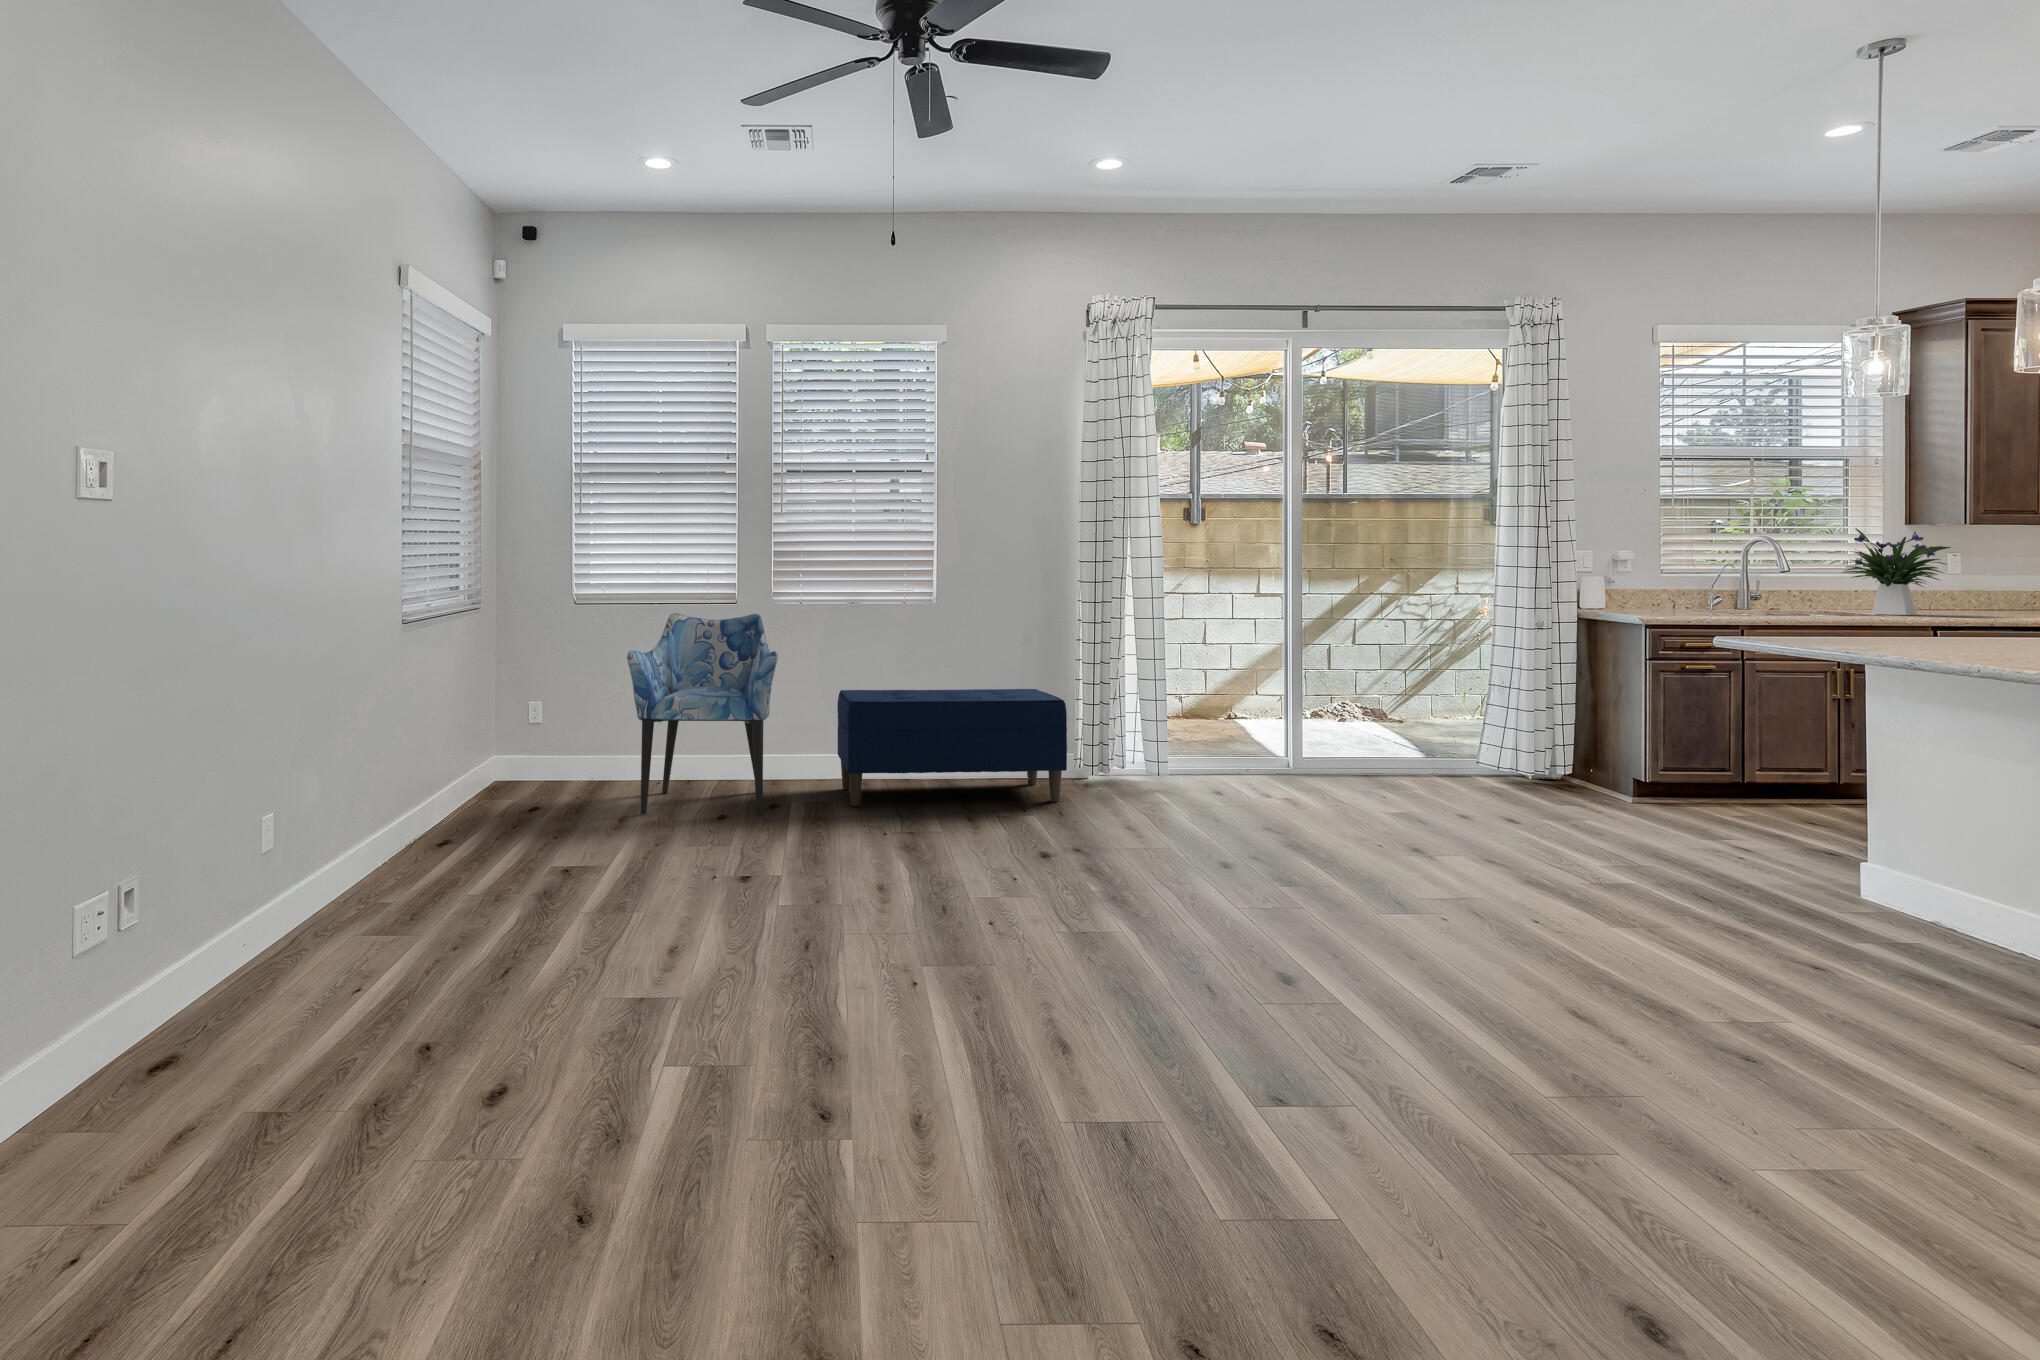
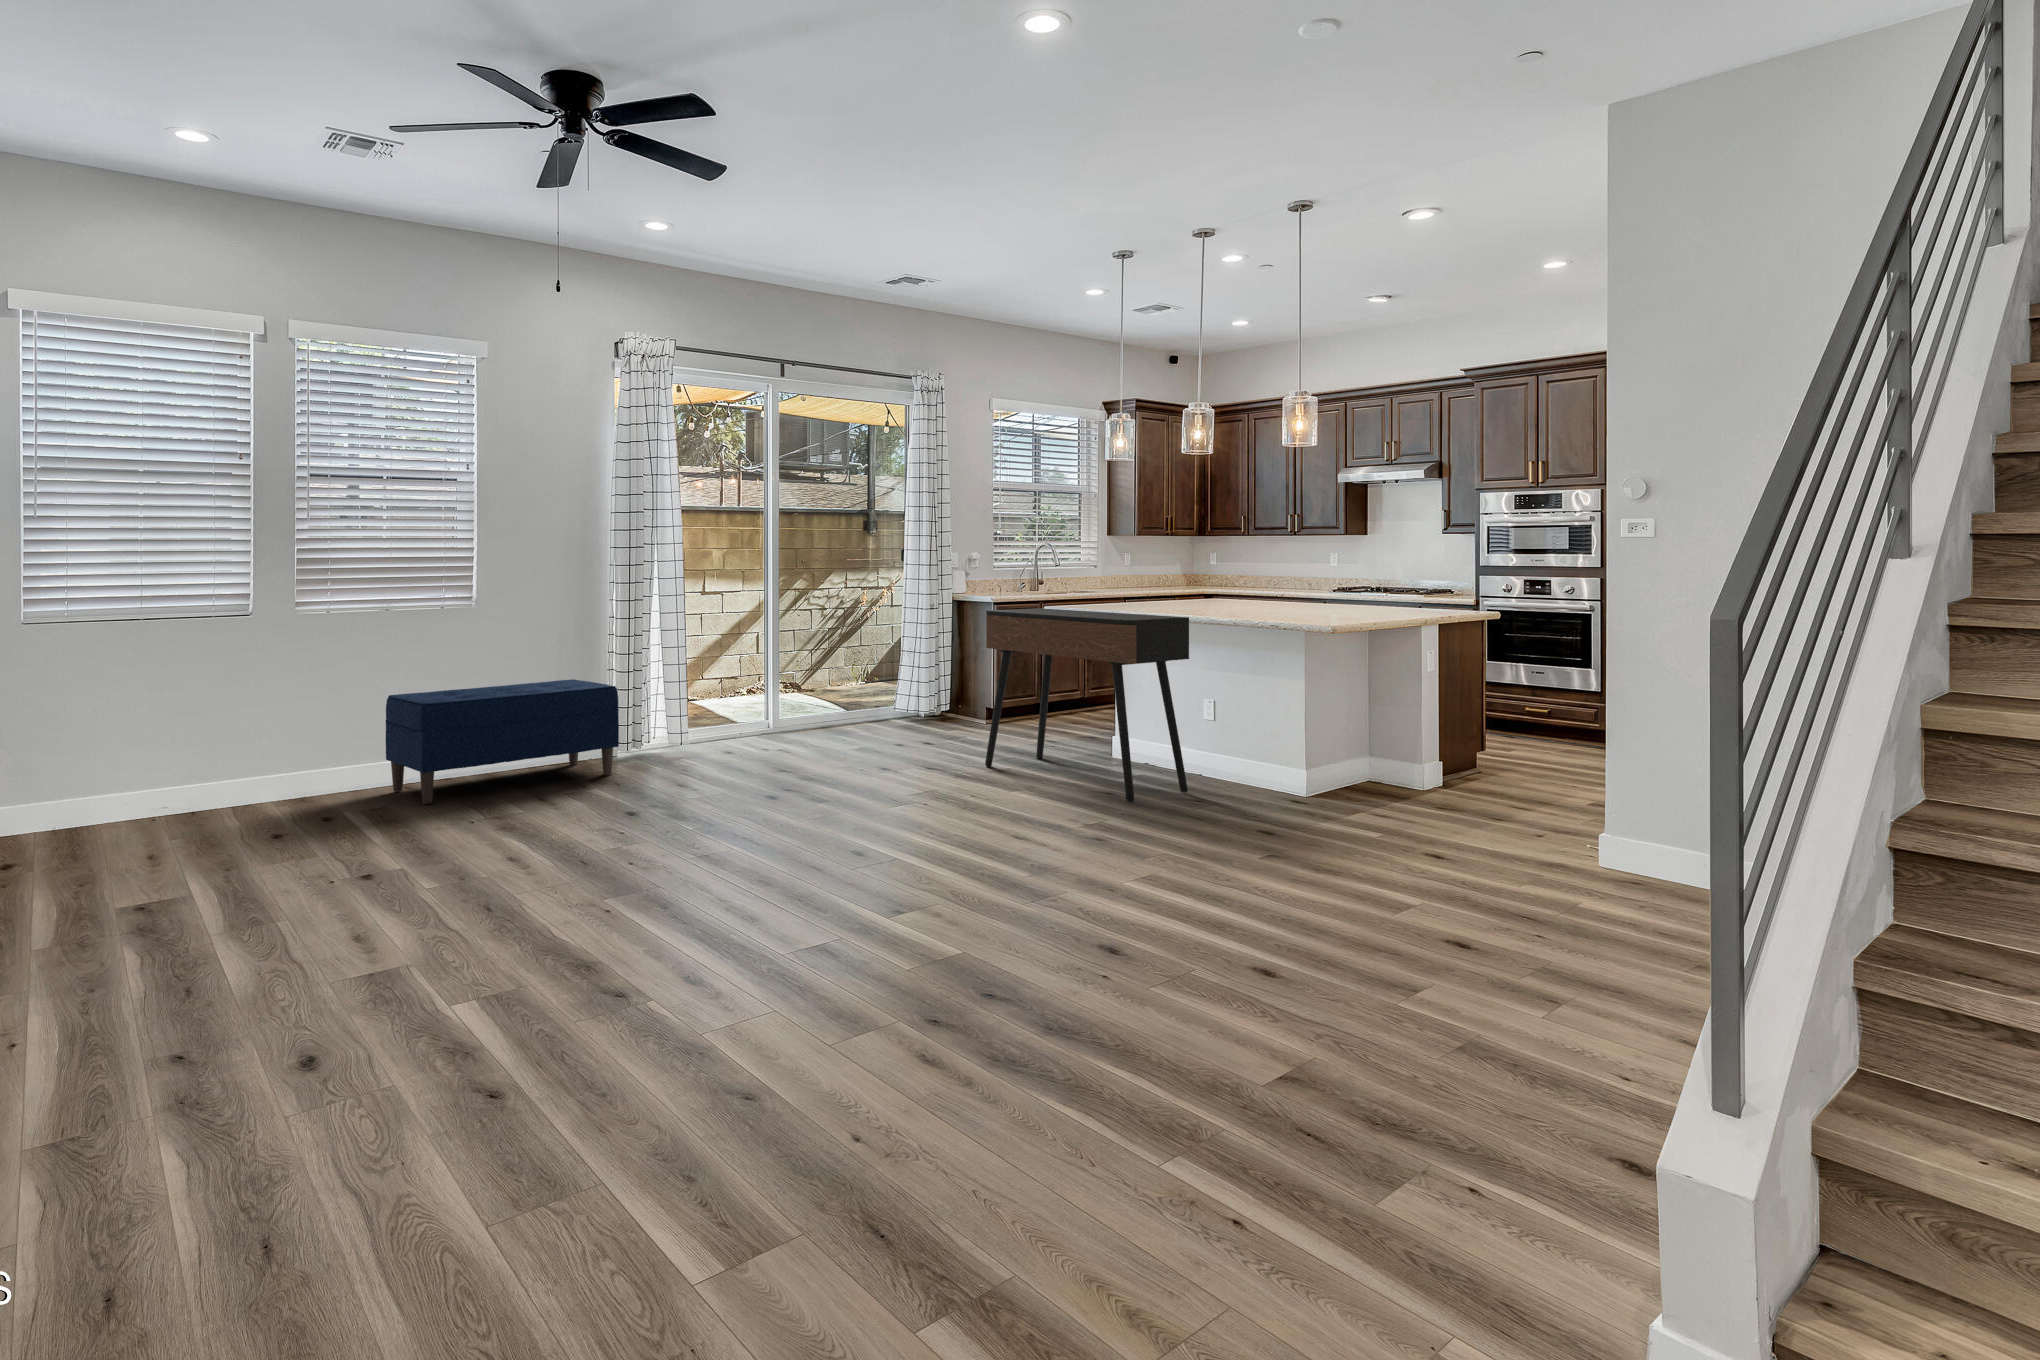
flower arrangement: present [1842,528,1951,615] -> none [1083,537,1134,591]
armchair: present [627,613,778,814] -> none [168,624,350,844]
console table: none [1585,631,2027,995] -> present [985,608,1189,802]

